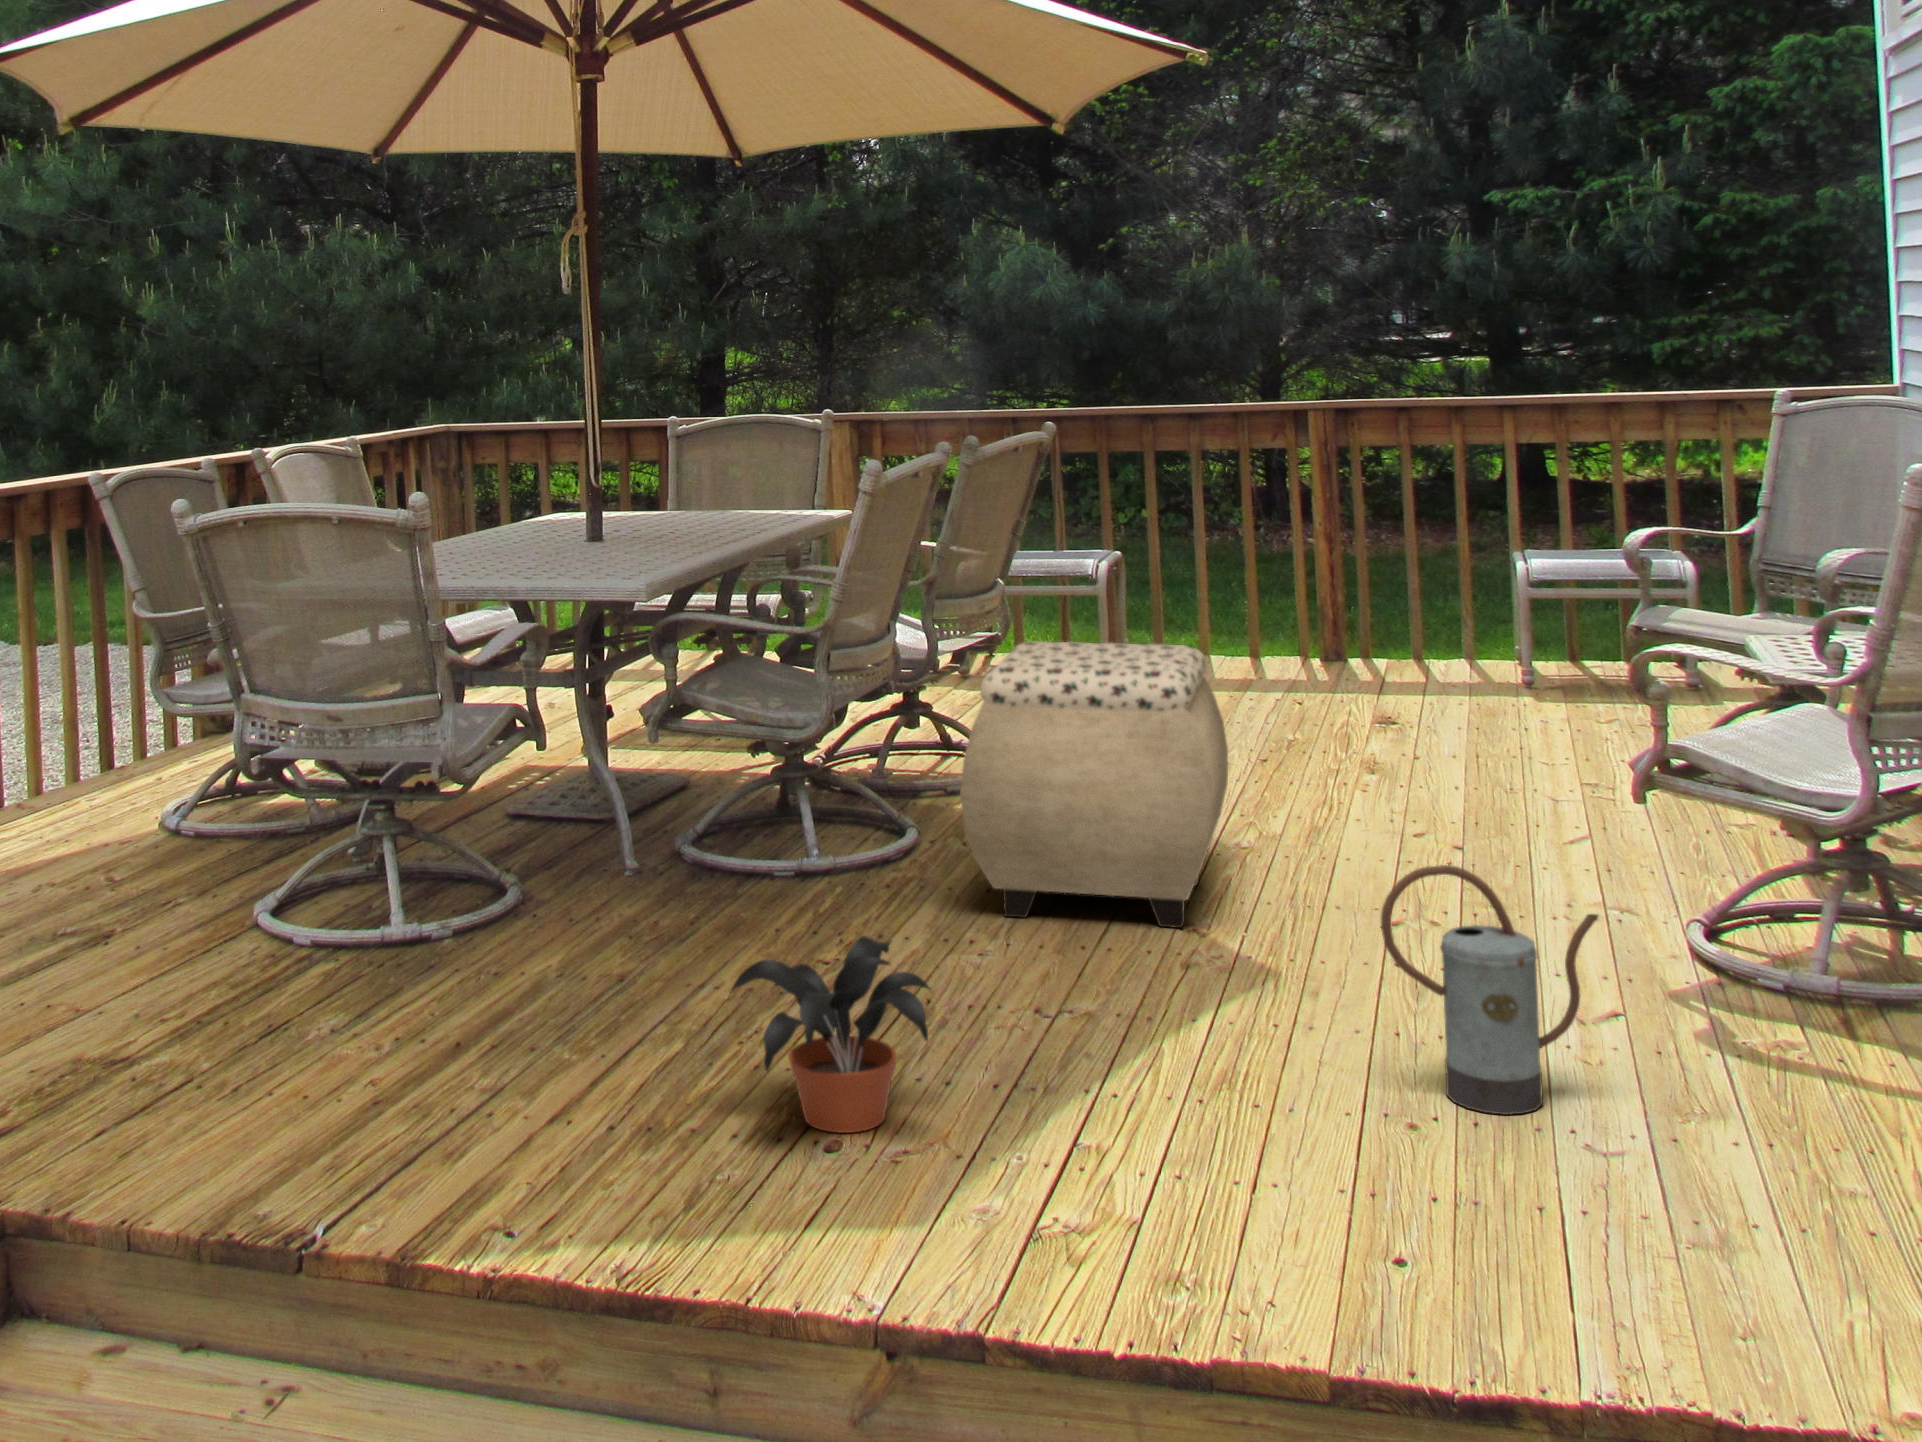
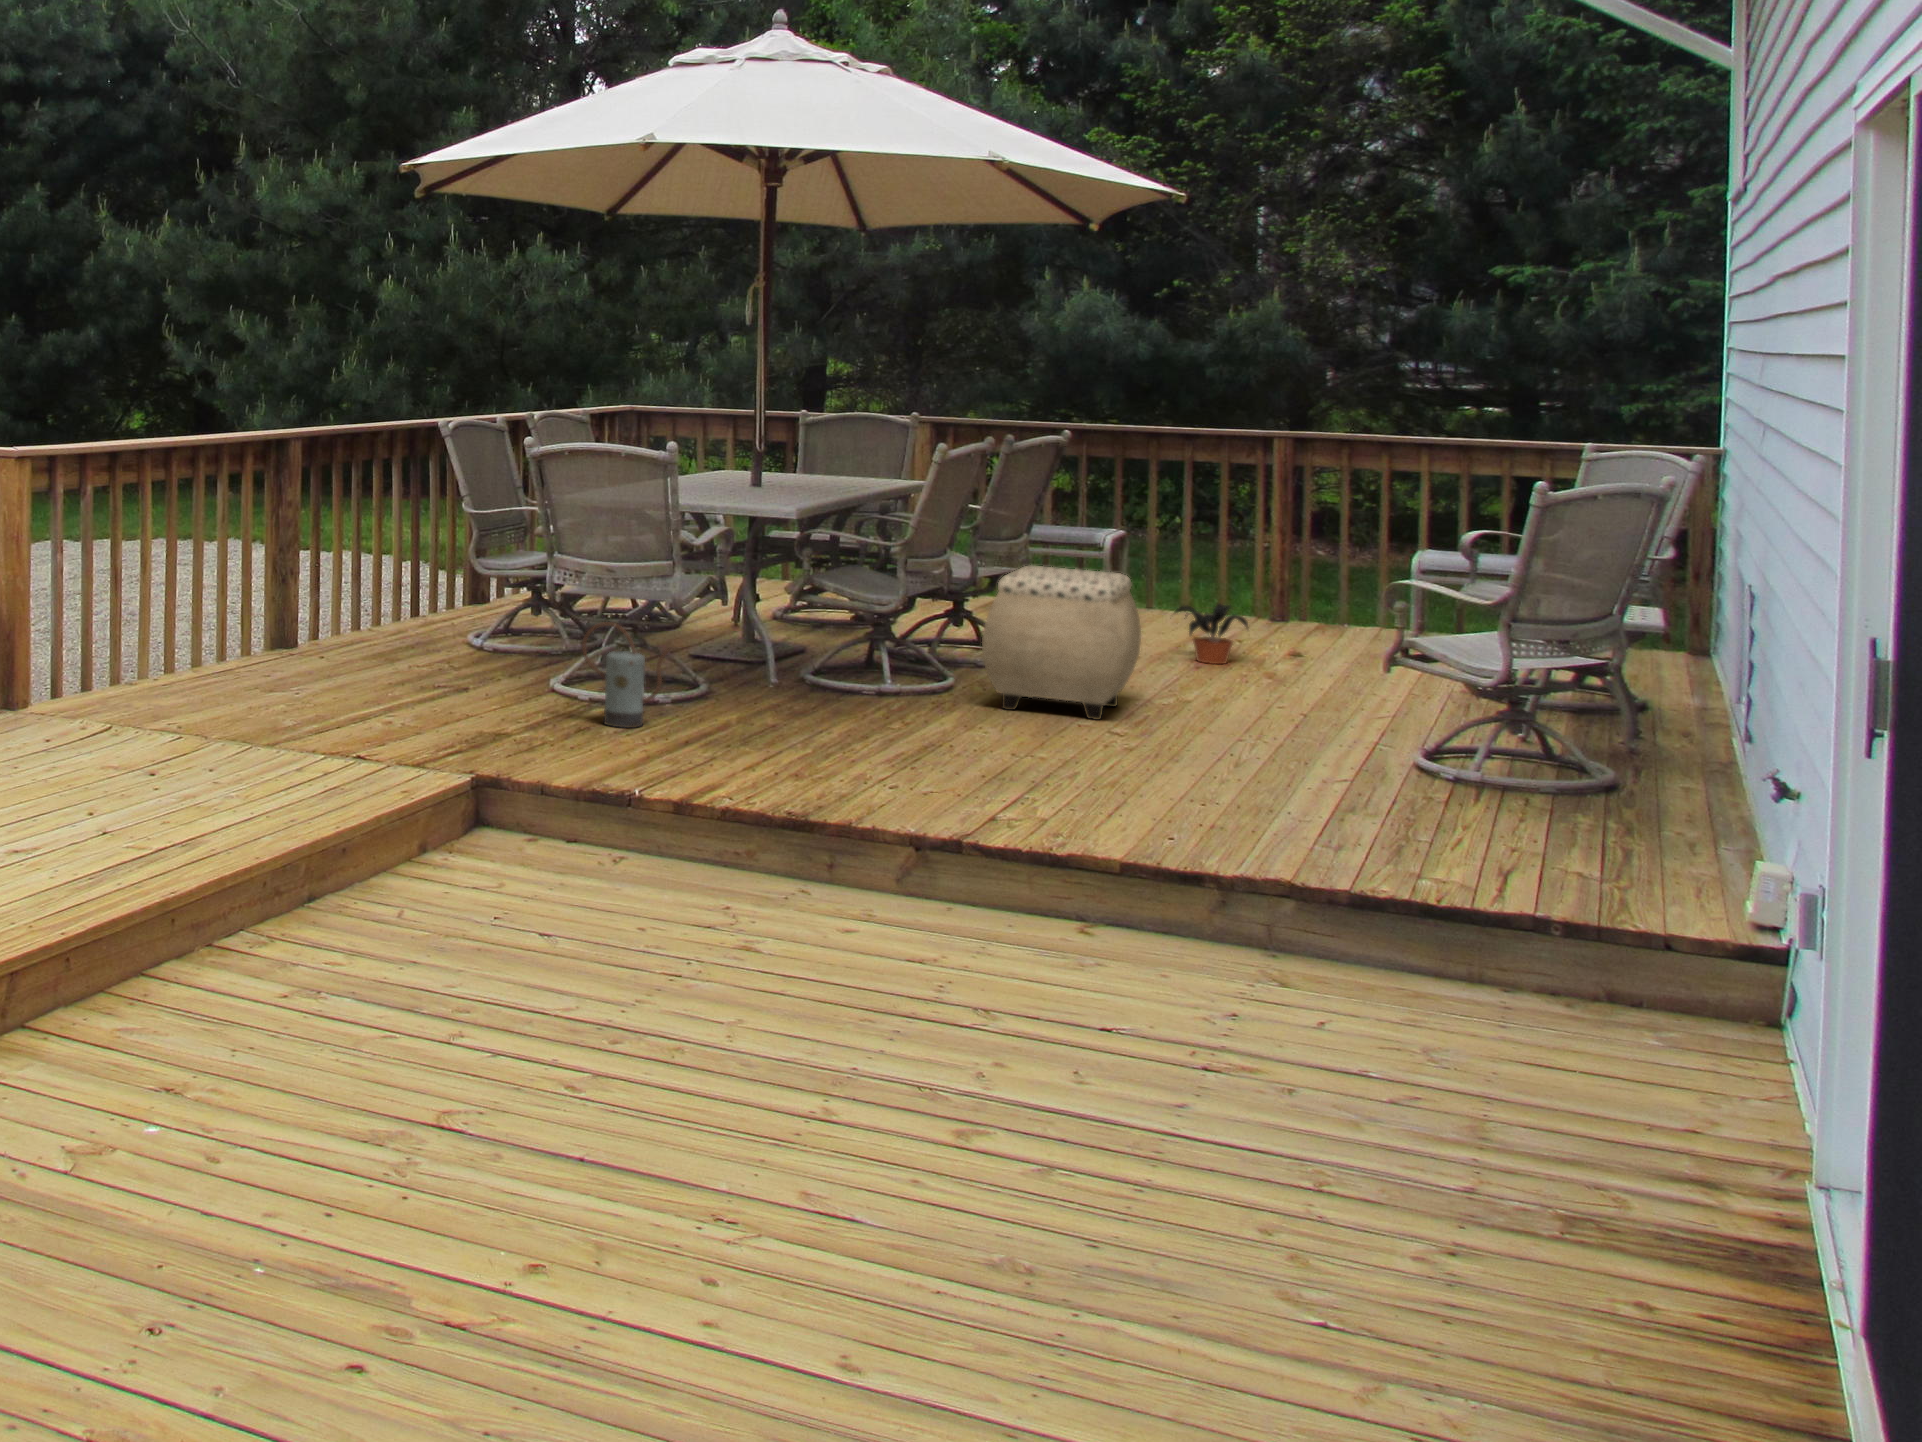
watering can: present [1381,865,1598,1115] -> present [582,622,670,728]
potted plant: present [730,936,930,1133] -> present [1175,604,1248,664]

